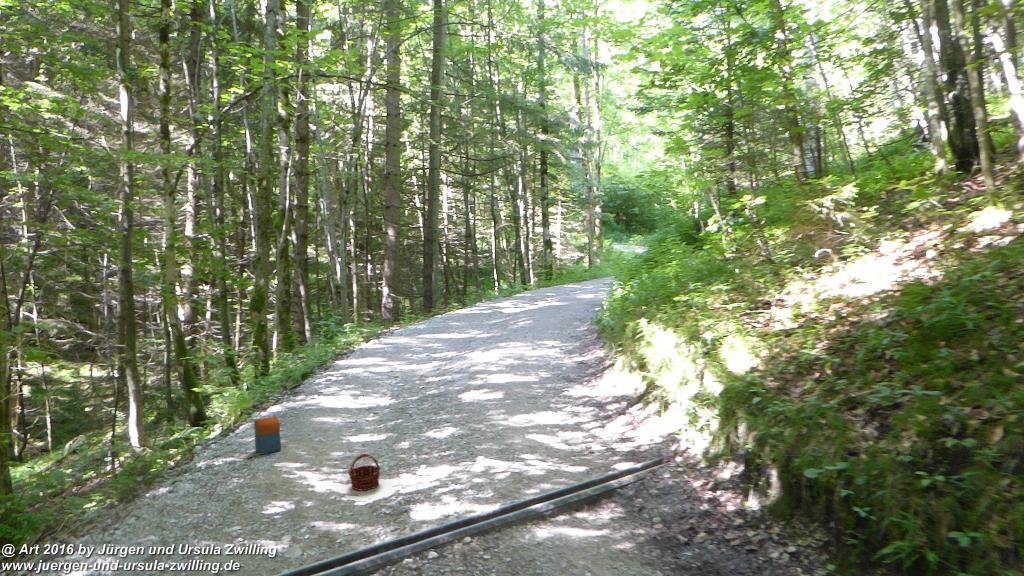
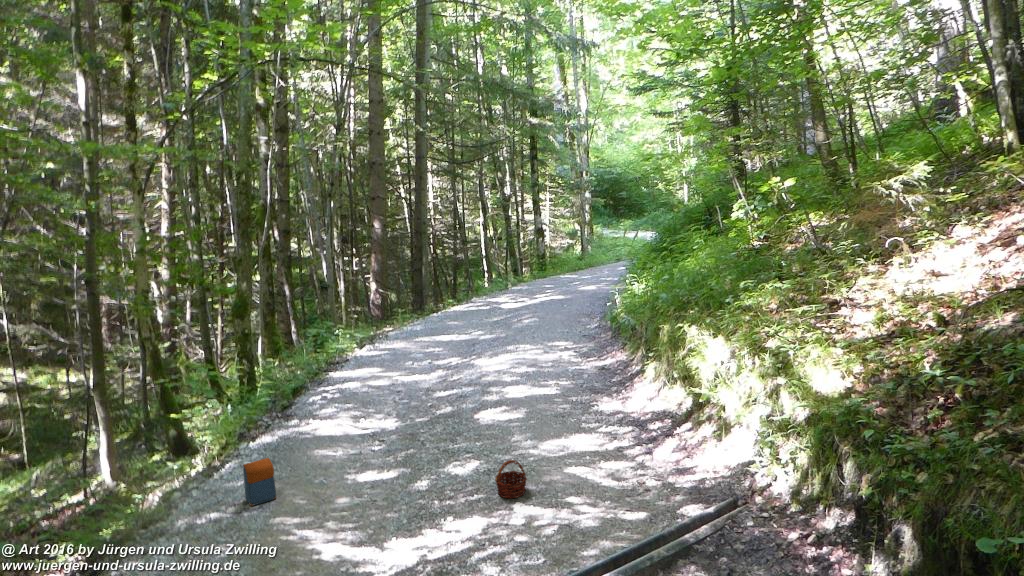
basket: present [348,454,380,491] -> present [496,460,527,498]

